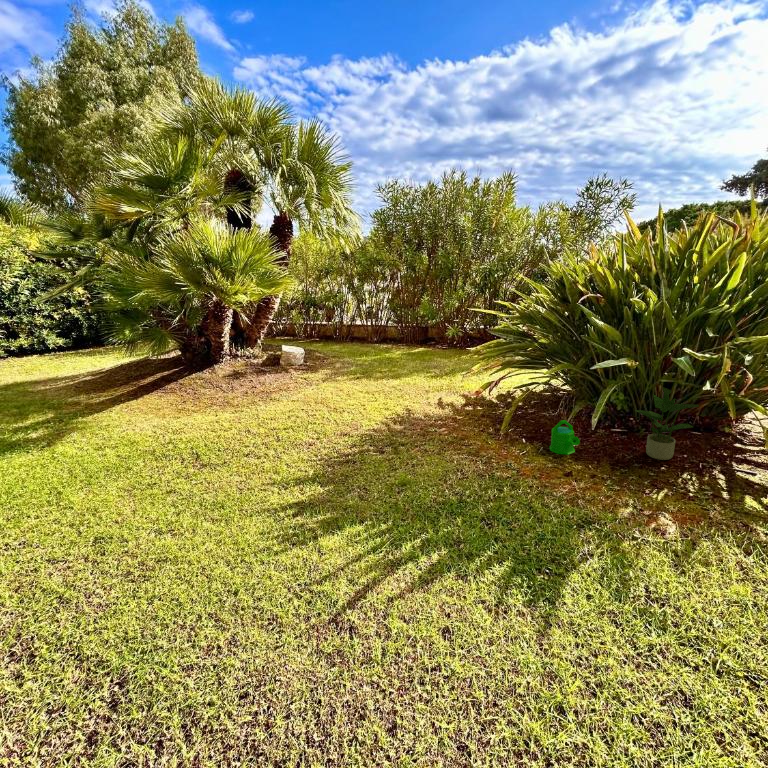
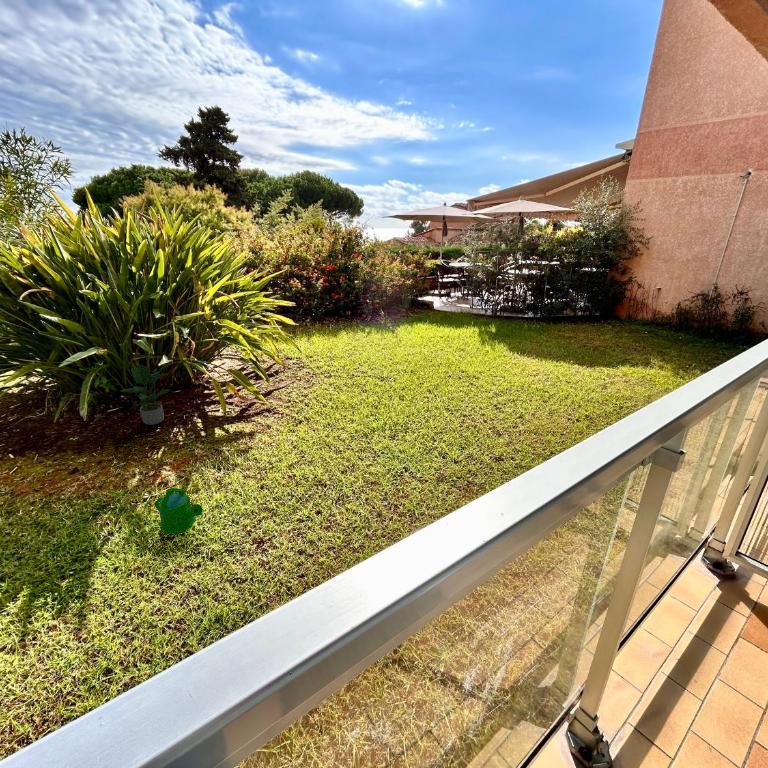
watering can: present [549,420,580,455] -> present [154,488,203,534]

